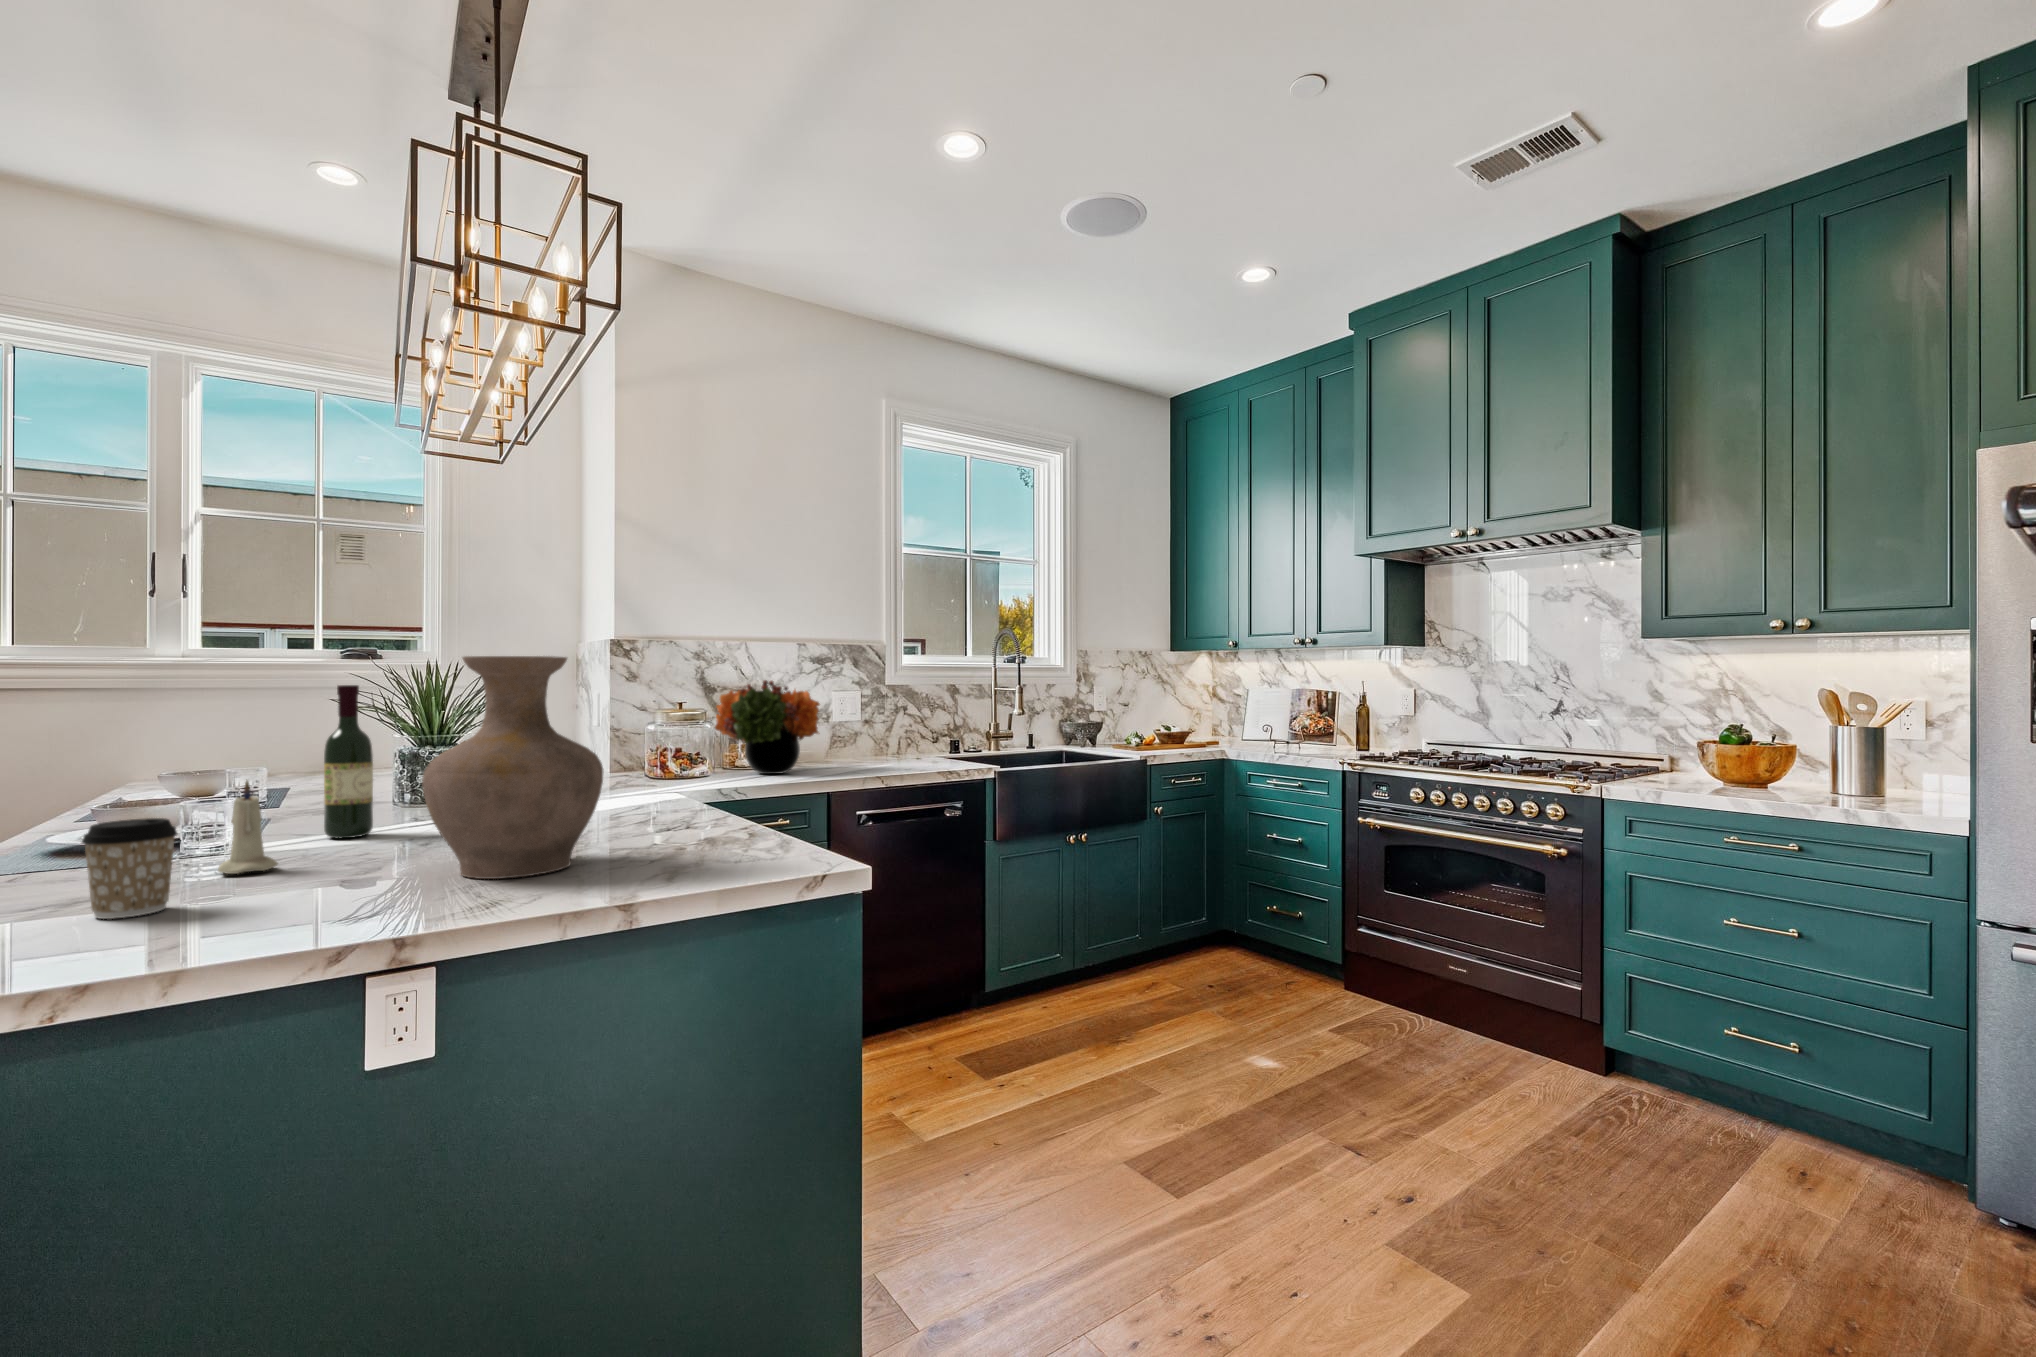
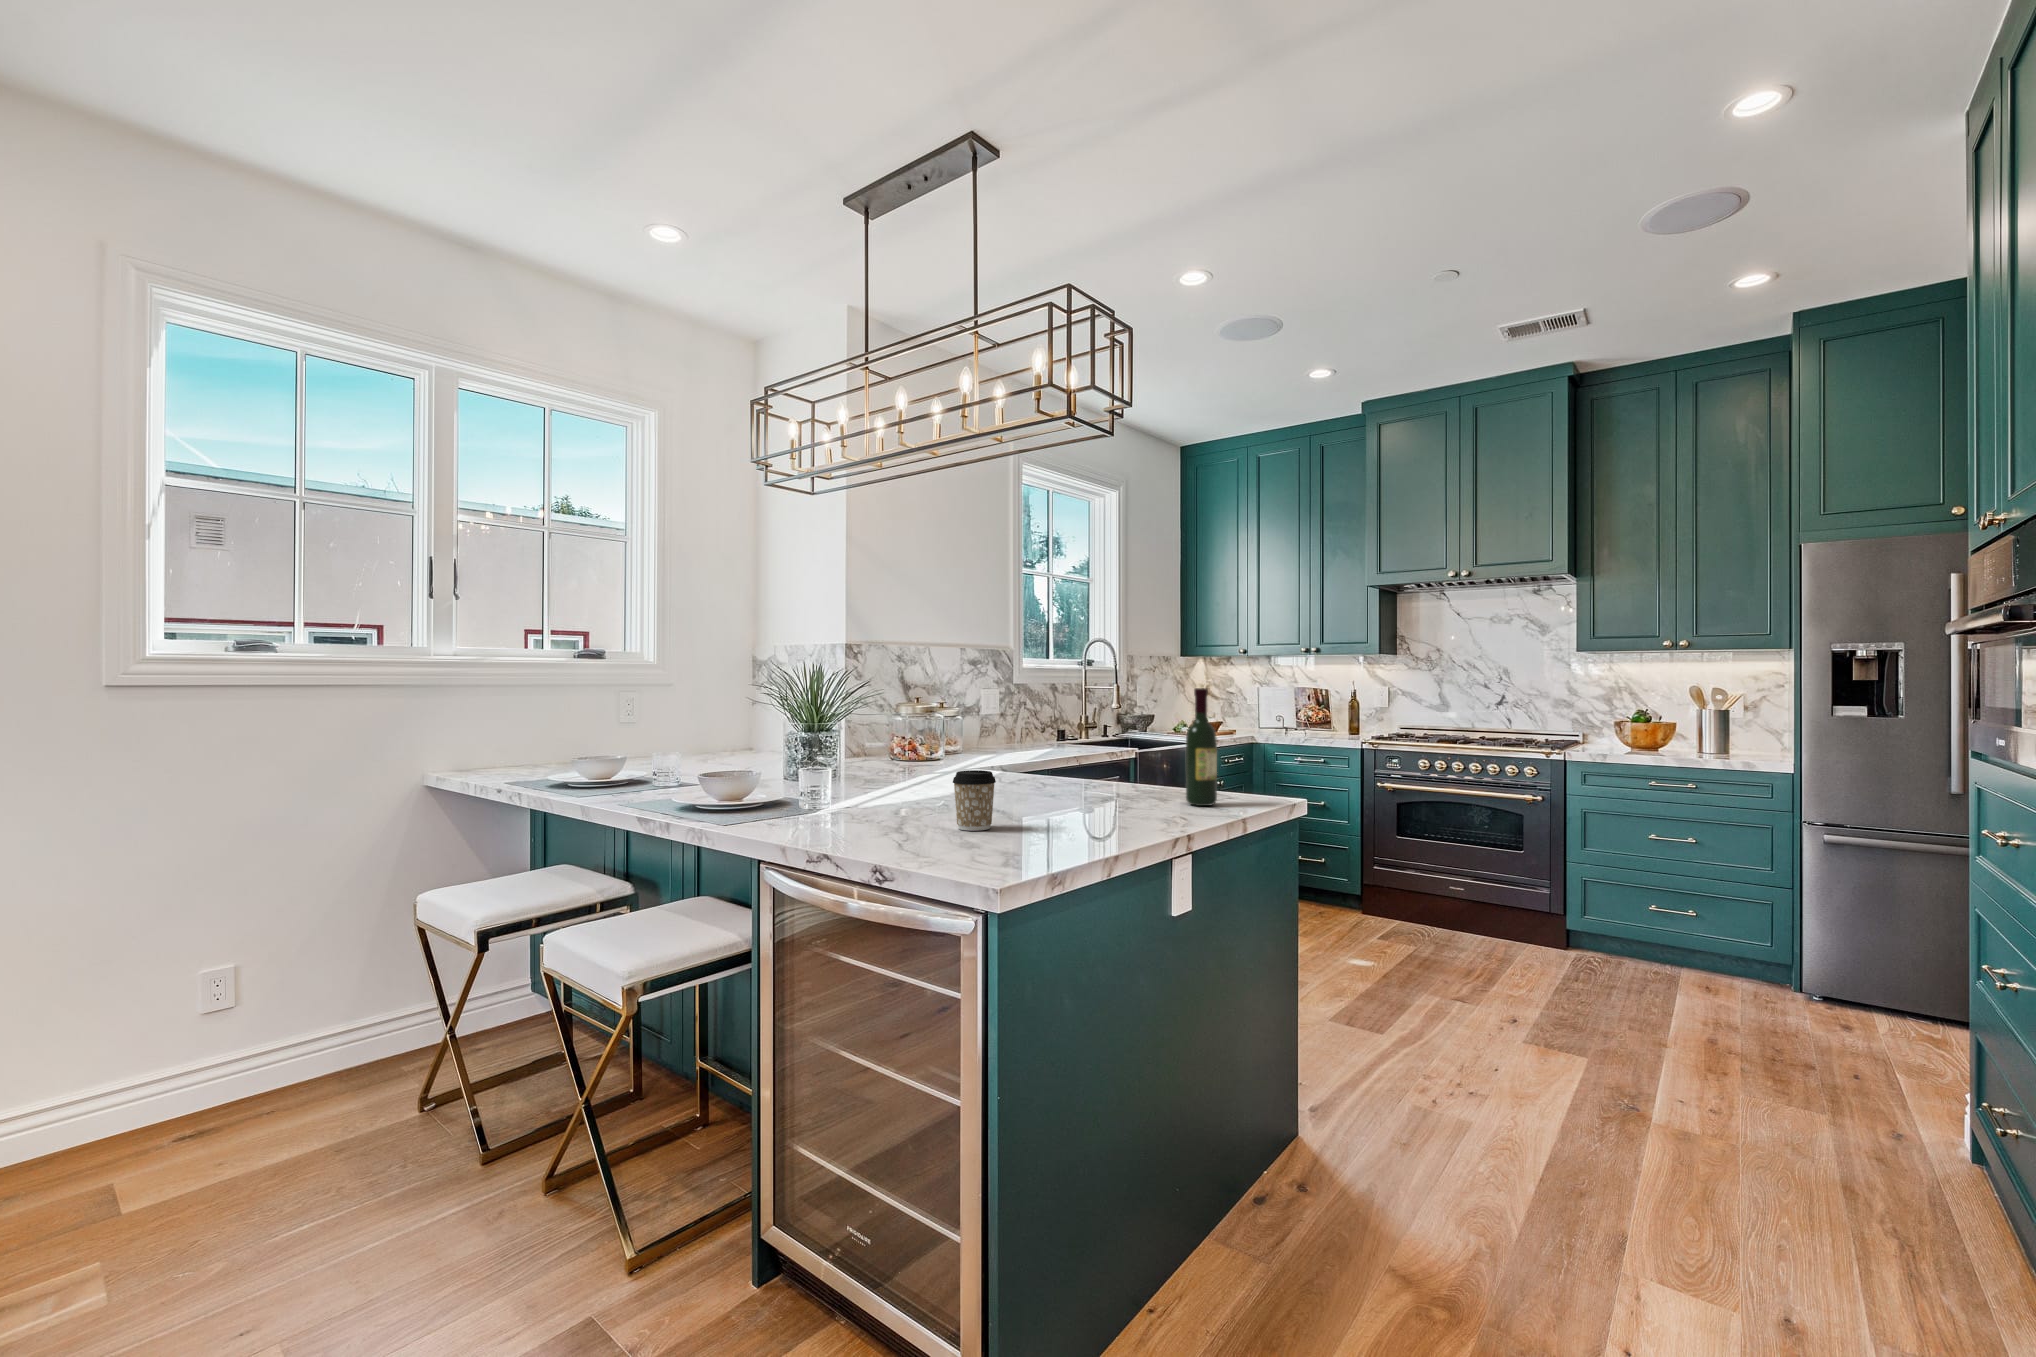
vase: present [422,656,603,879] -> none [1043,668,1146,810]
flower arrangement: present [715,680,820,774] -> none [944,680,1025,754]
wine bottle: present [324,685,373,838] -> present [1186,688,1217,806]
candle: present [218,781,278,874] -> none [913,749,947,812]

